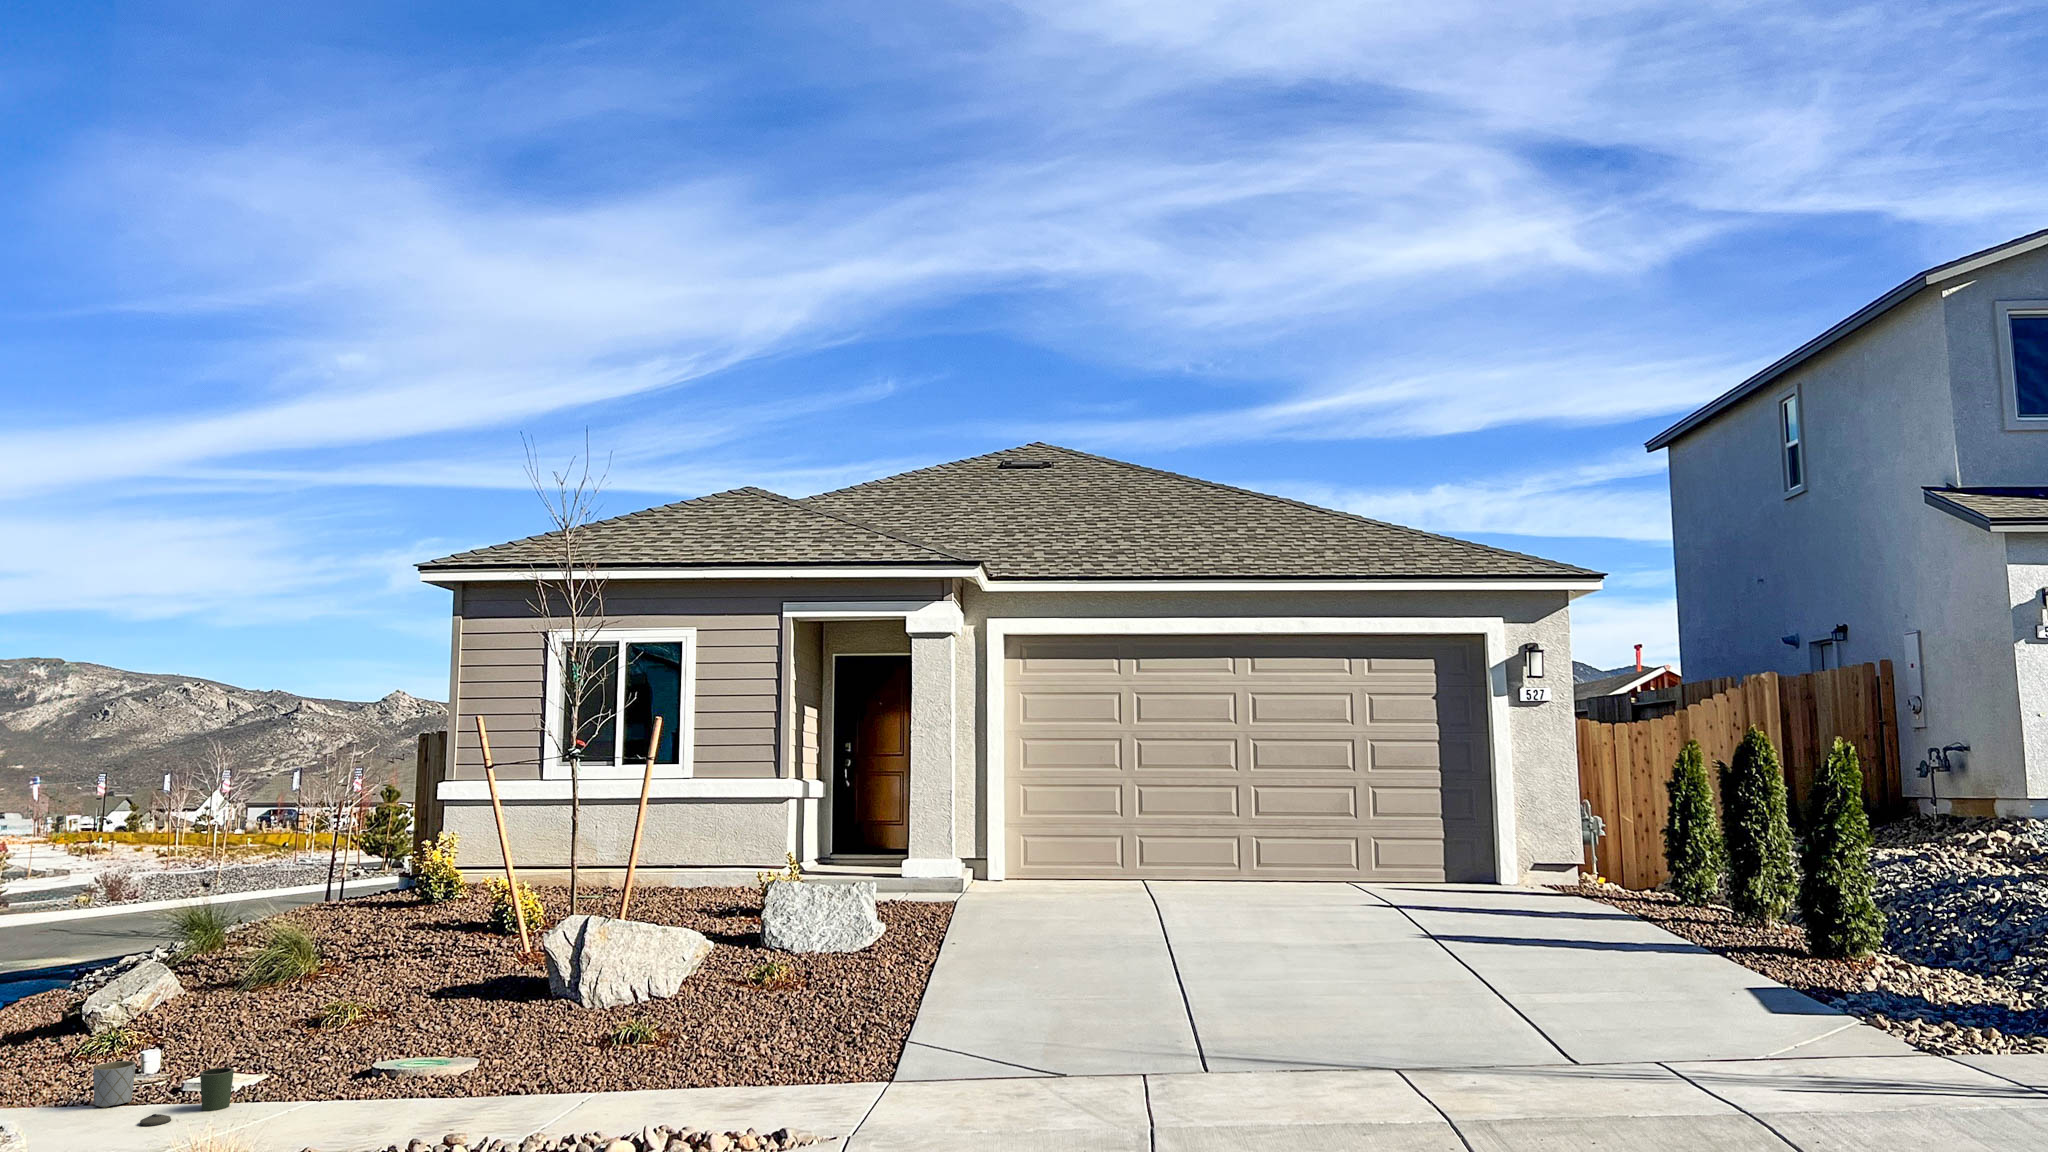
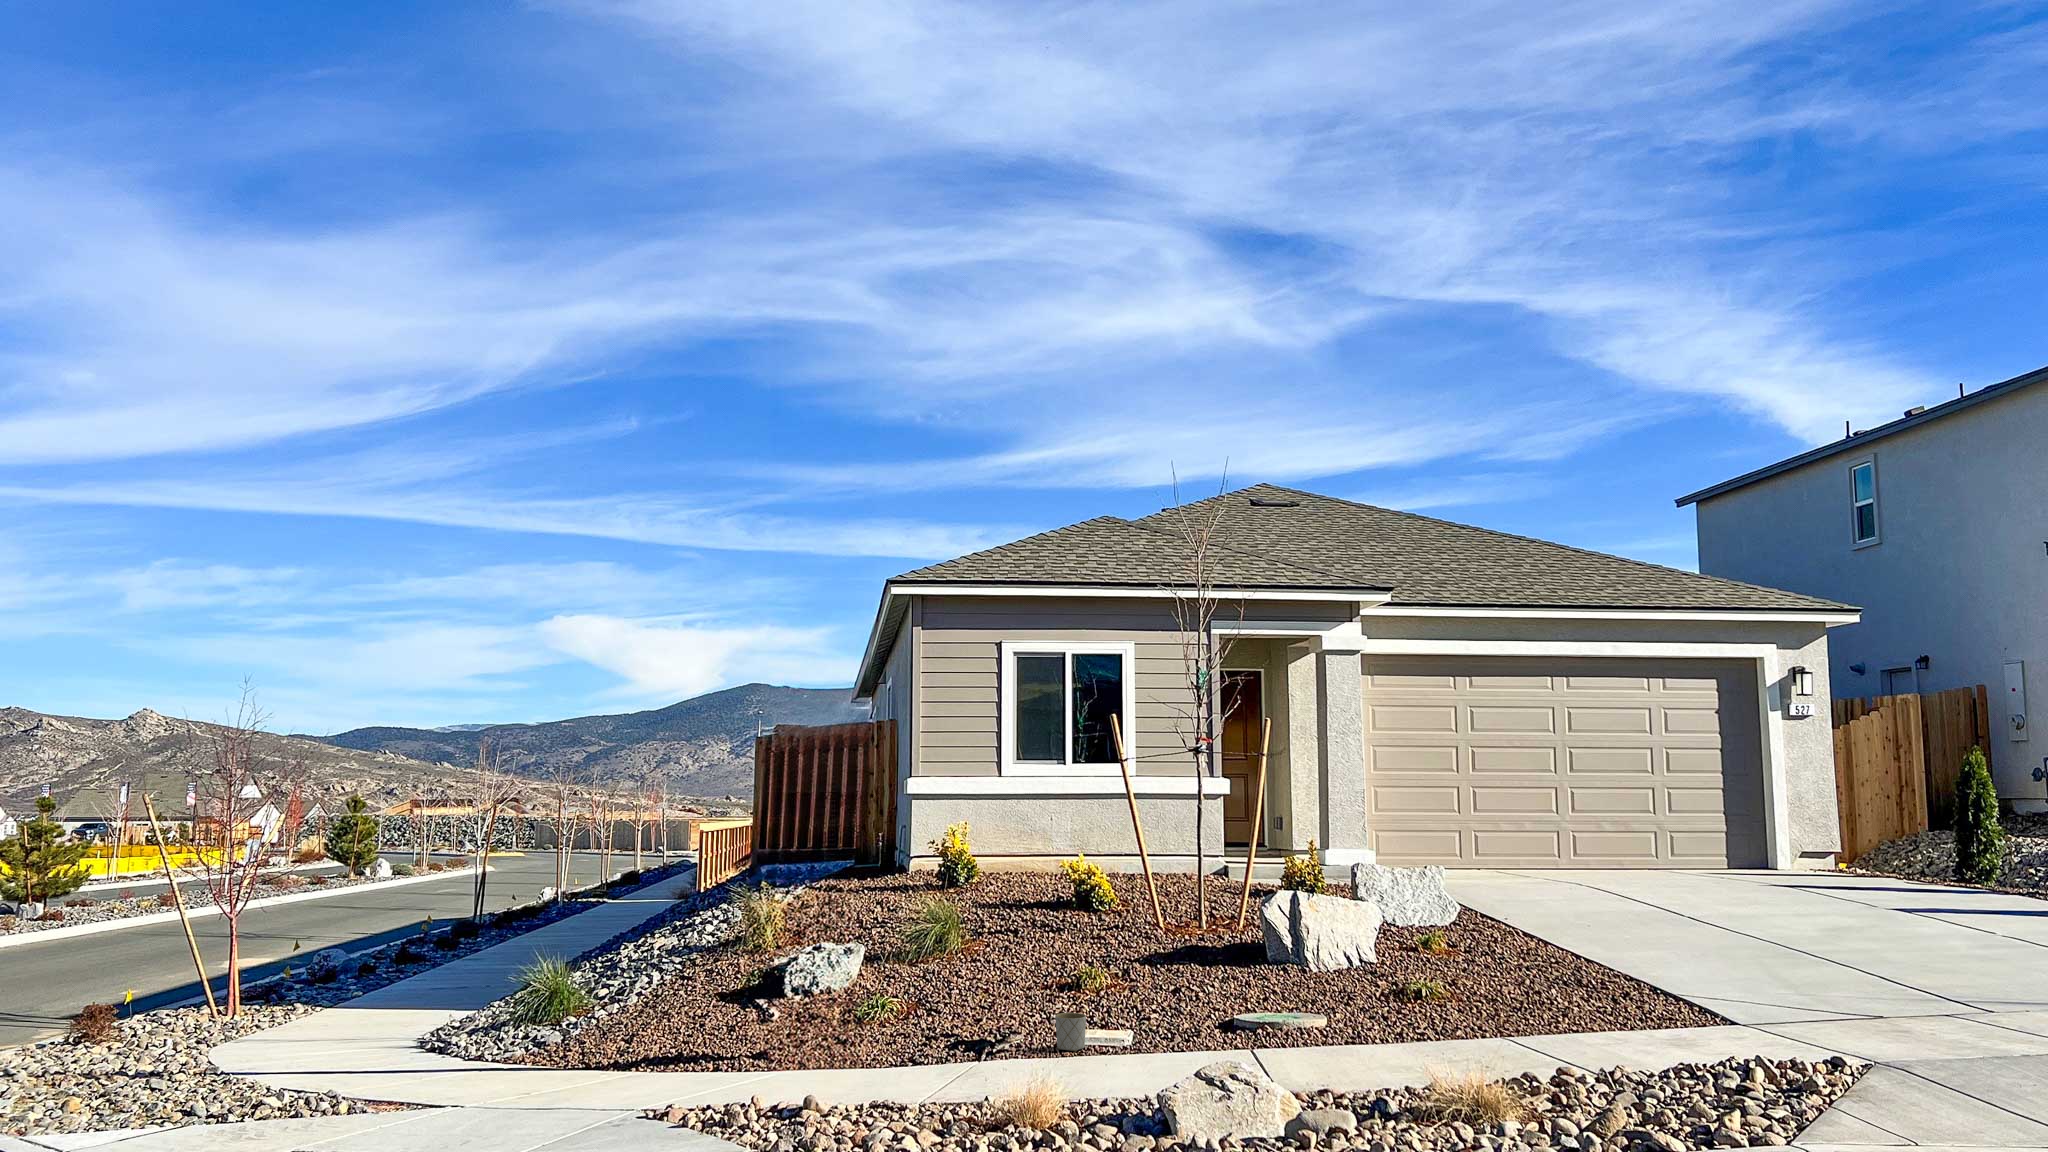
trash can: present [140,1068,234,1126] -> none [1150,1015,1188,1061]

